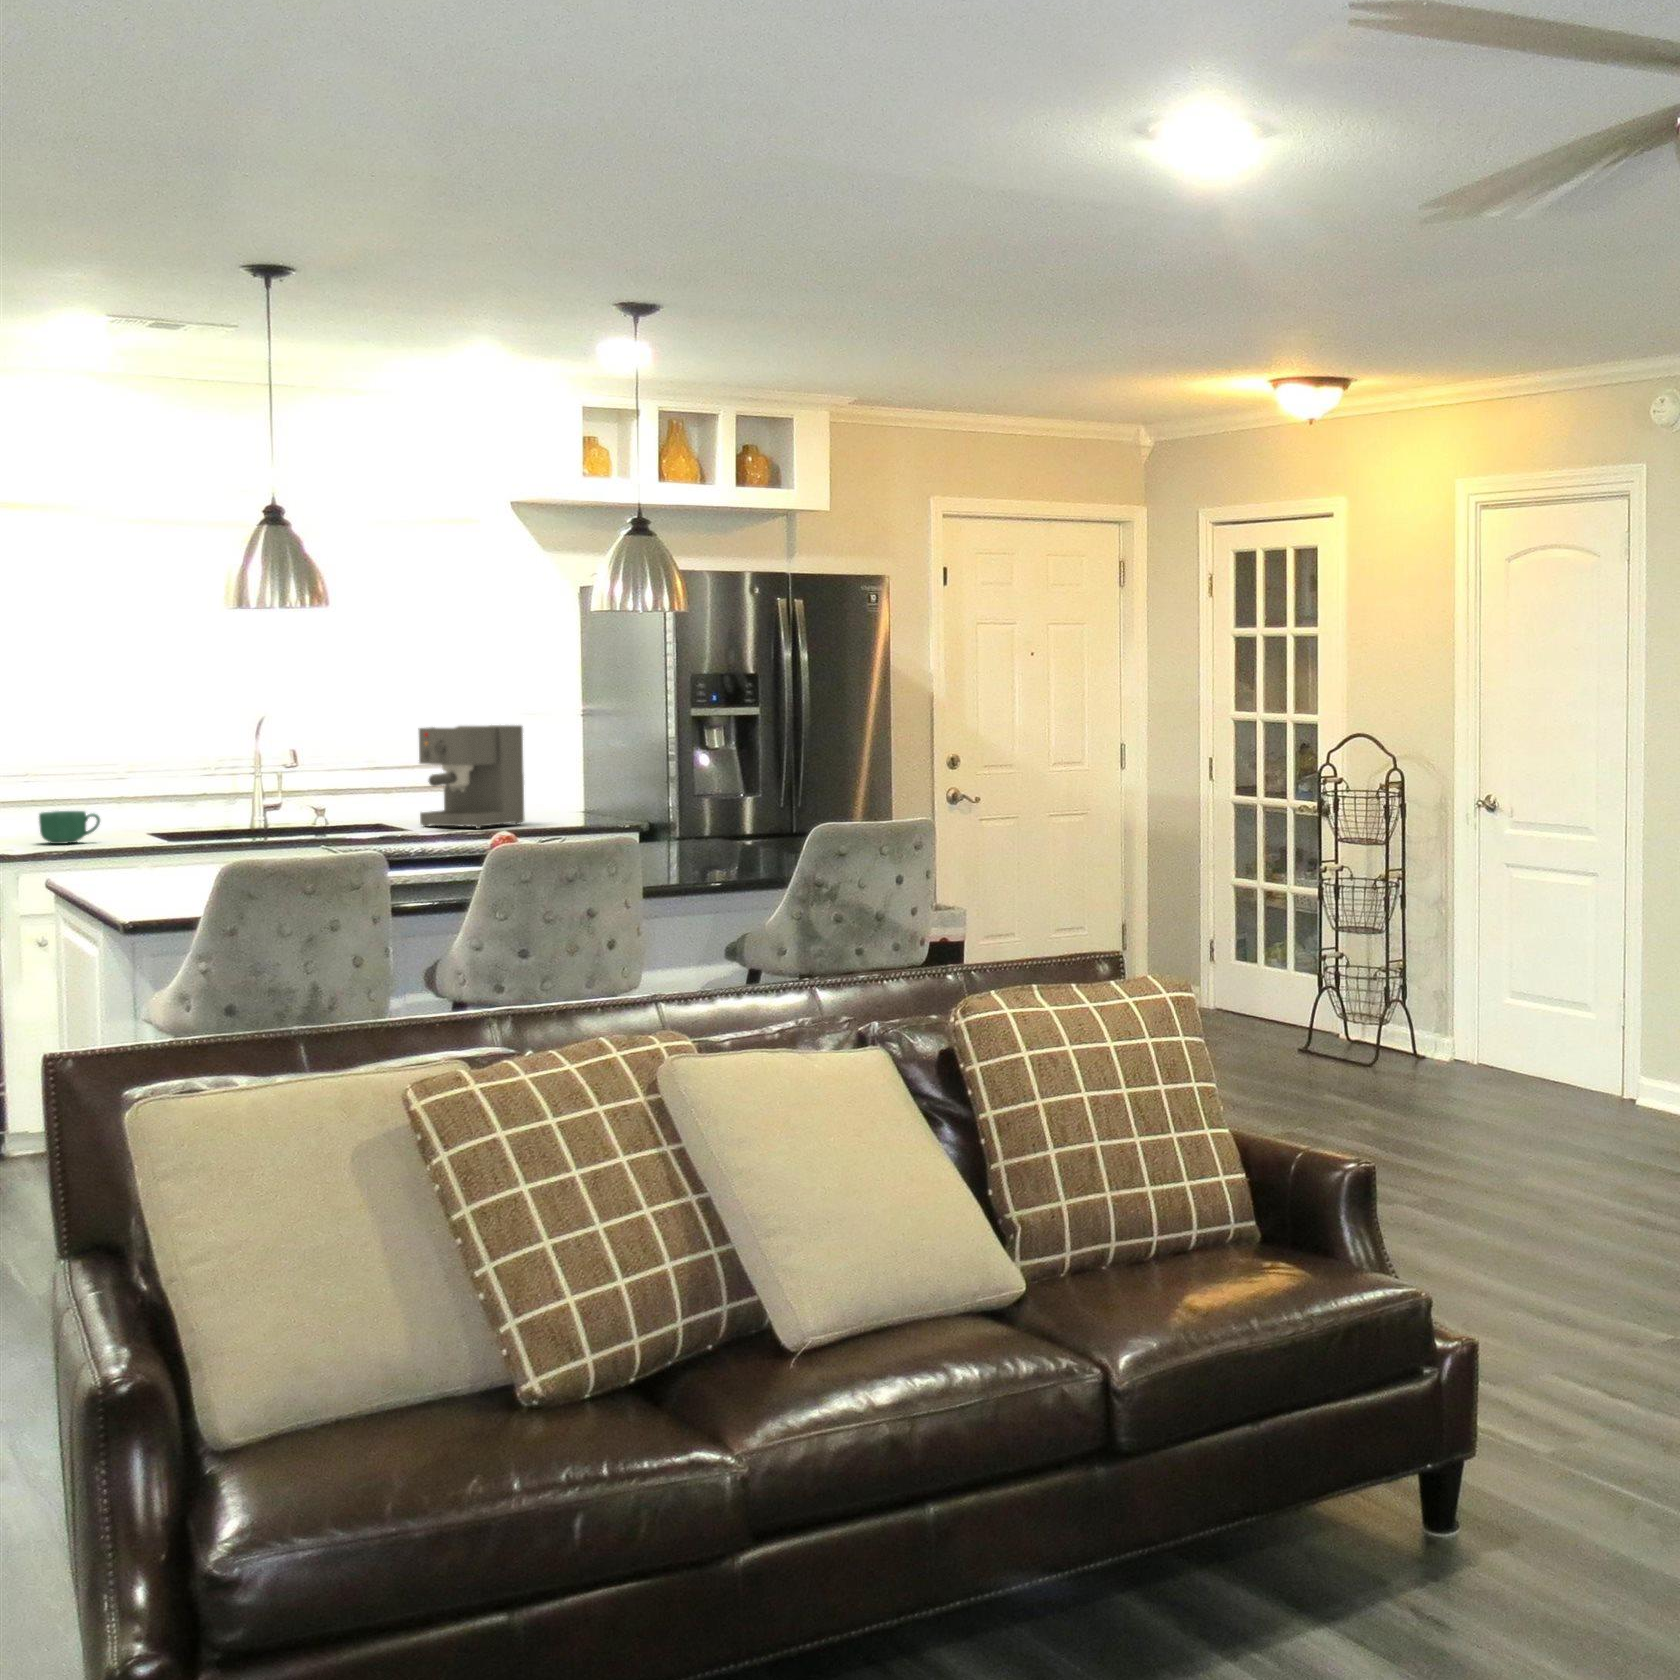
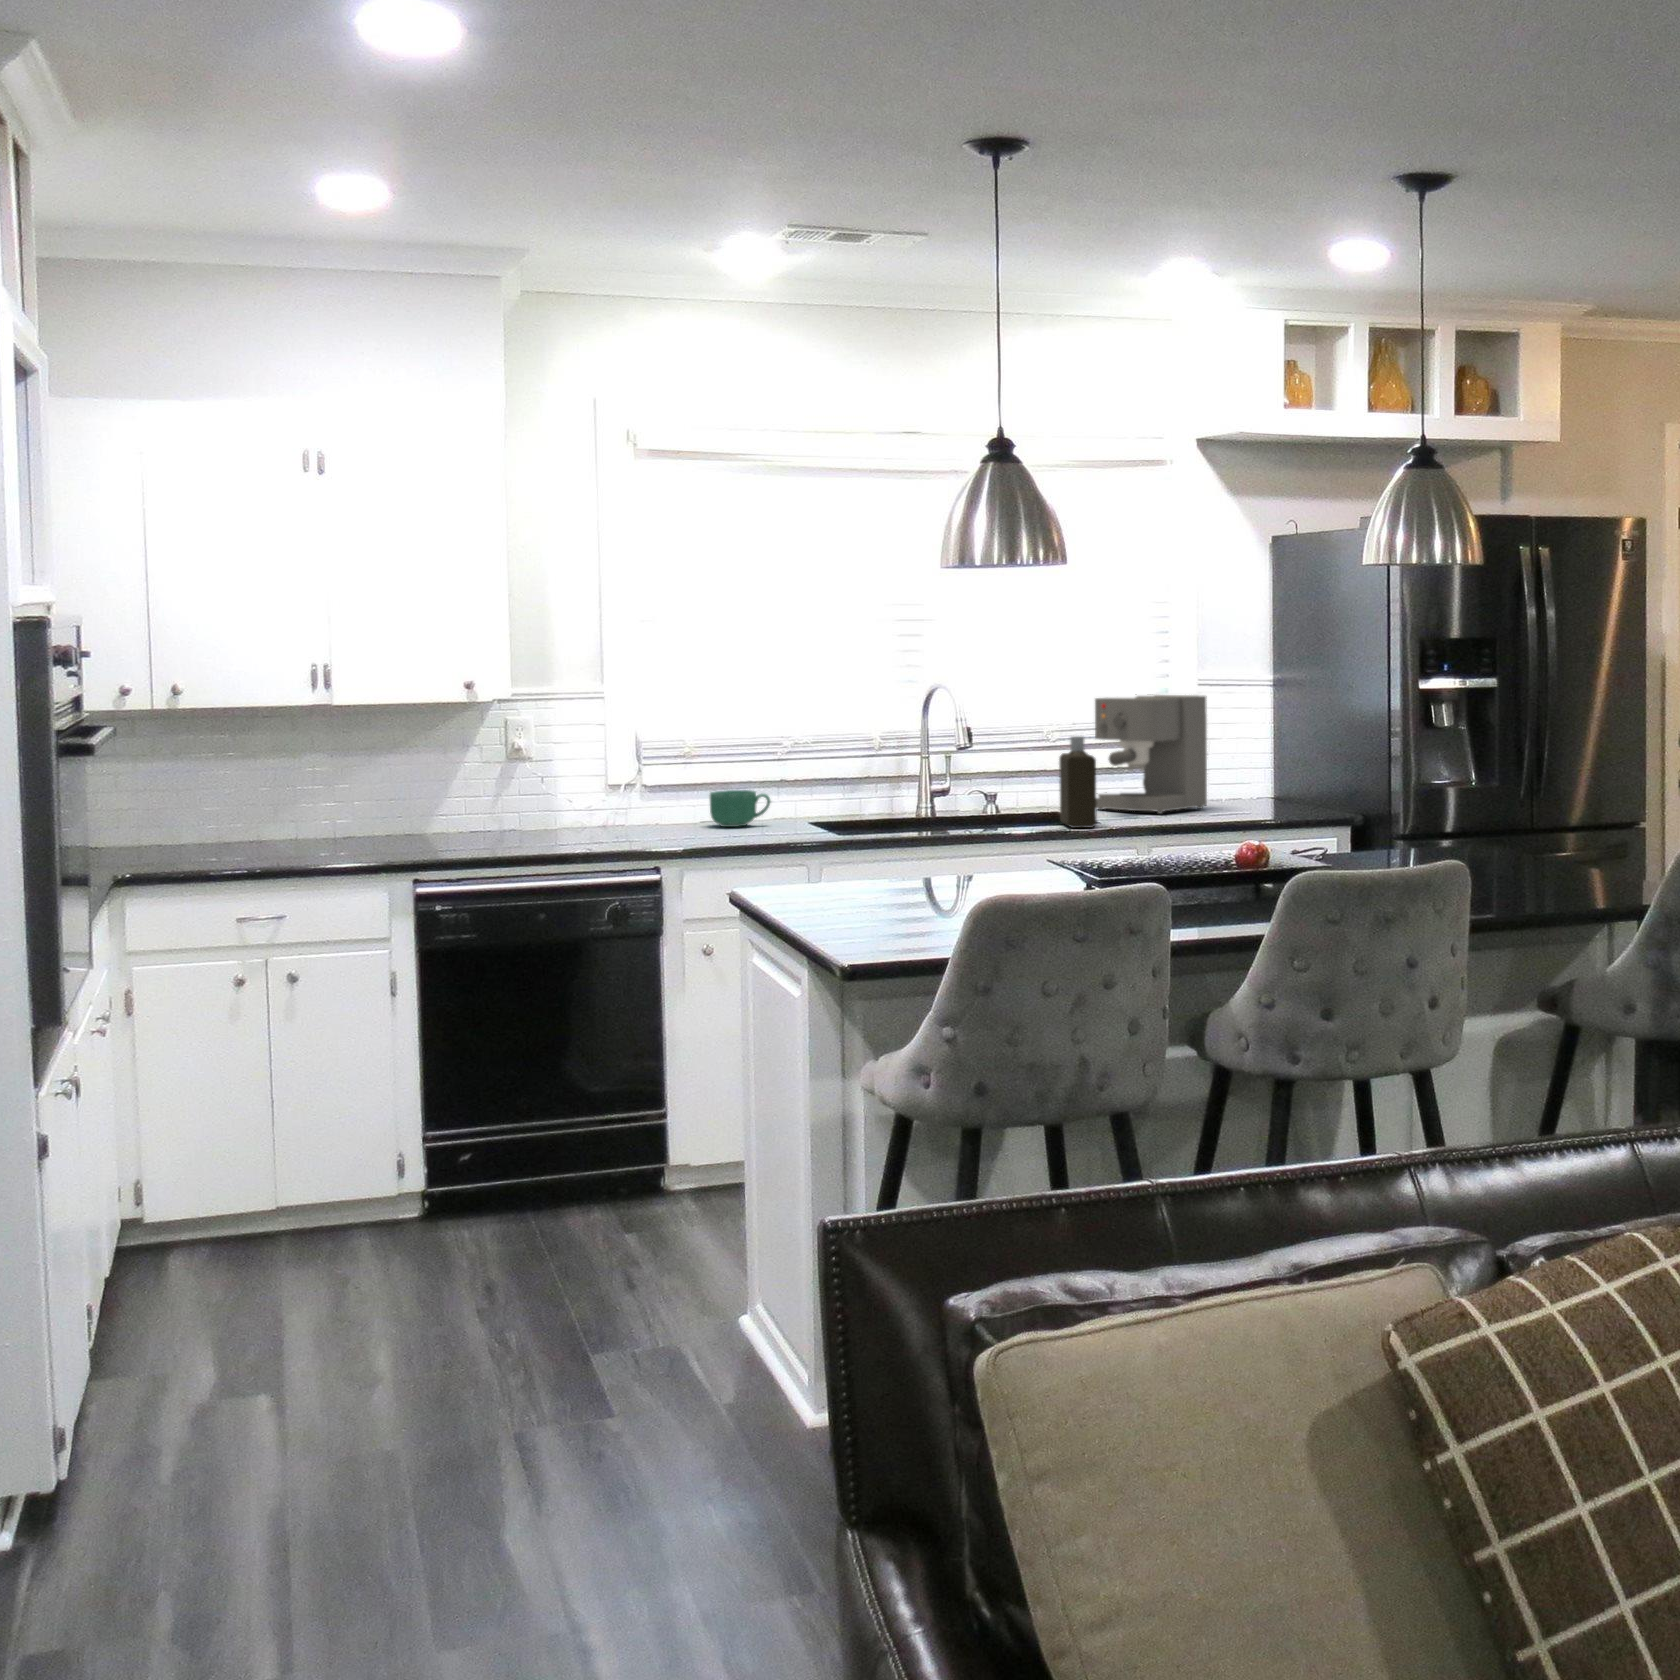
bottle: none [379,760,412,840] -> present [1059,736,1097,828]

